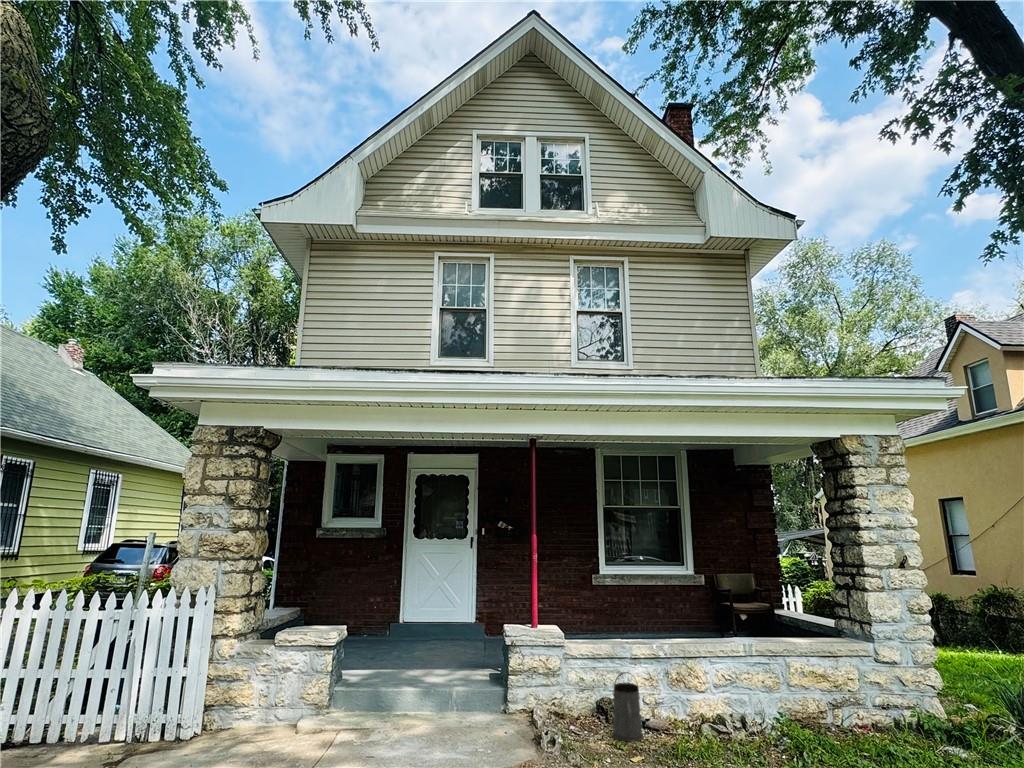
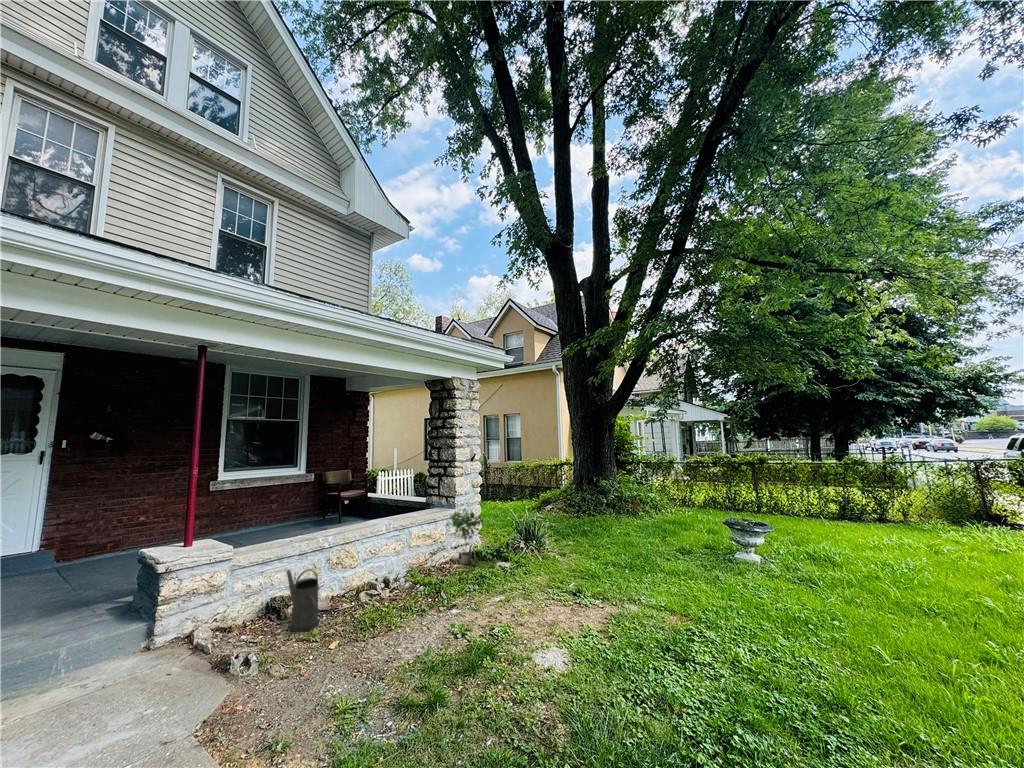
potted plant: none [847,644,907,740] -> present [446,508,483,565]

